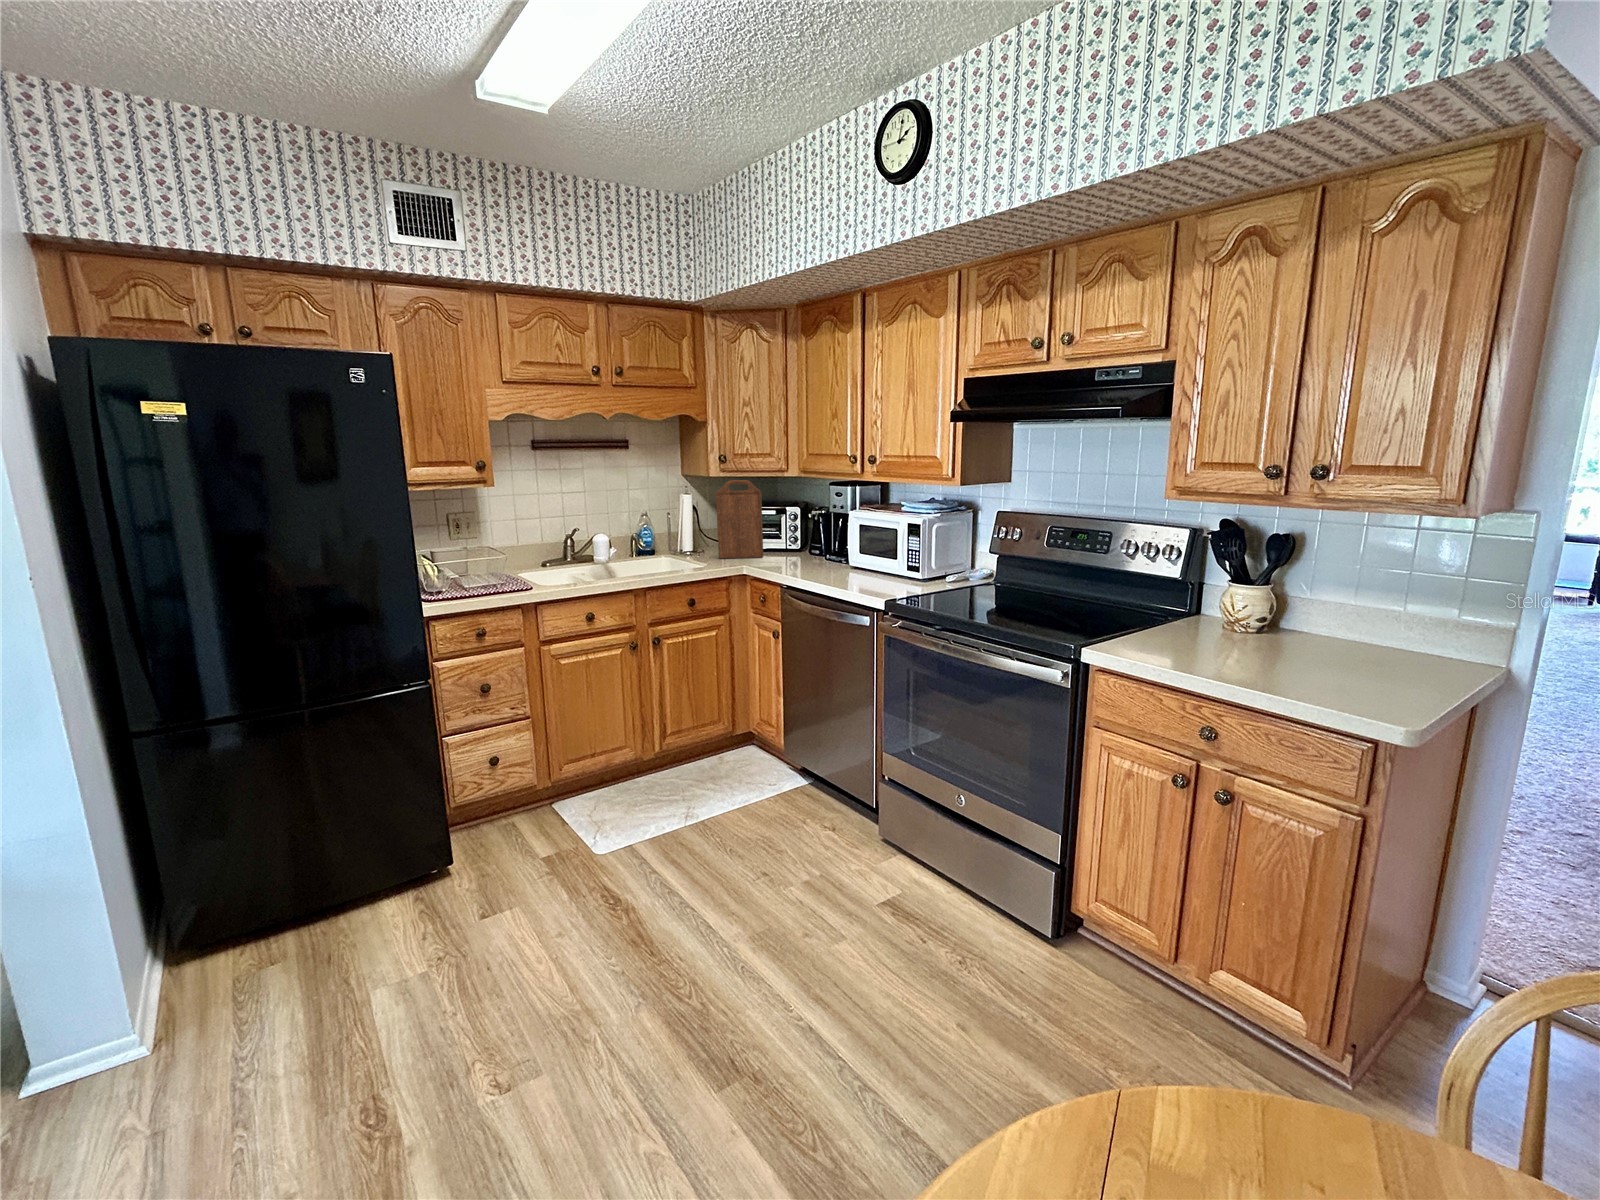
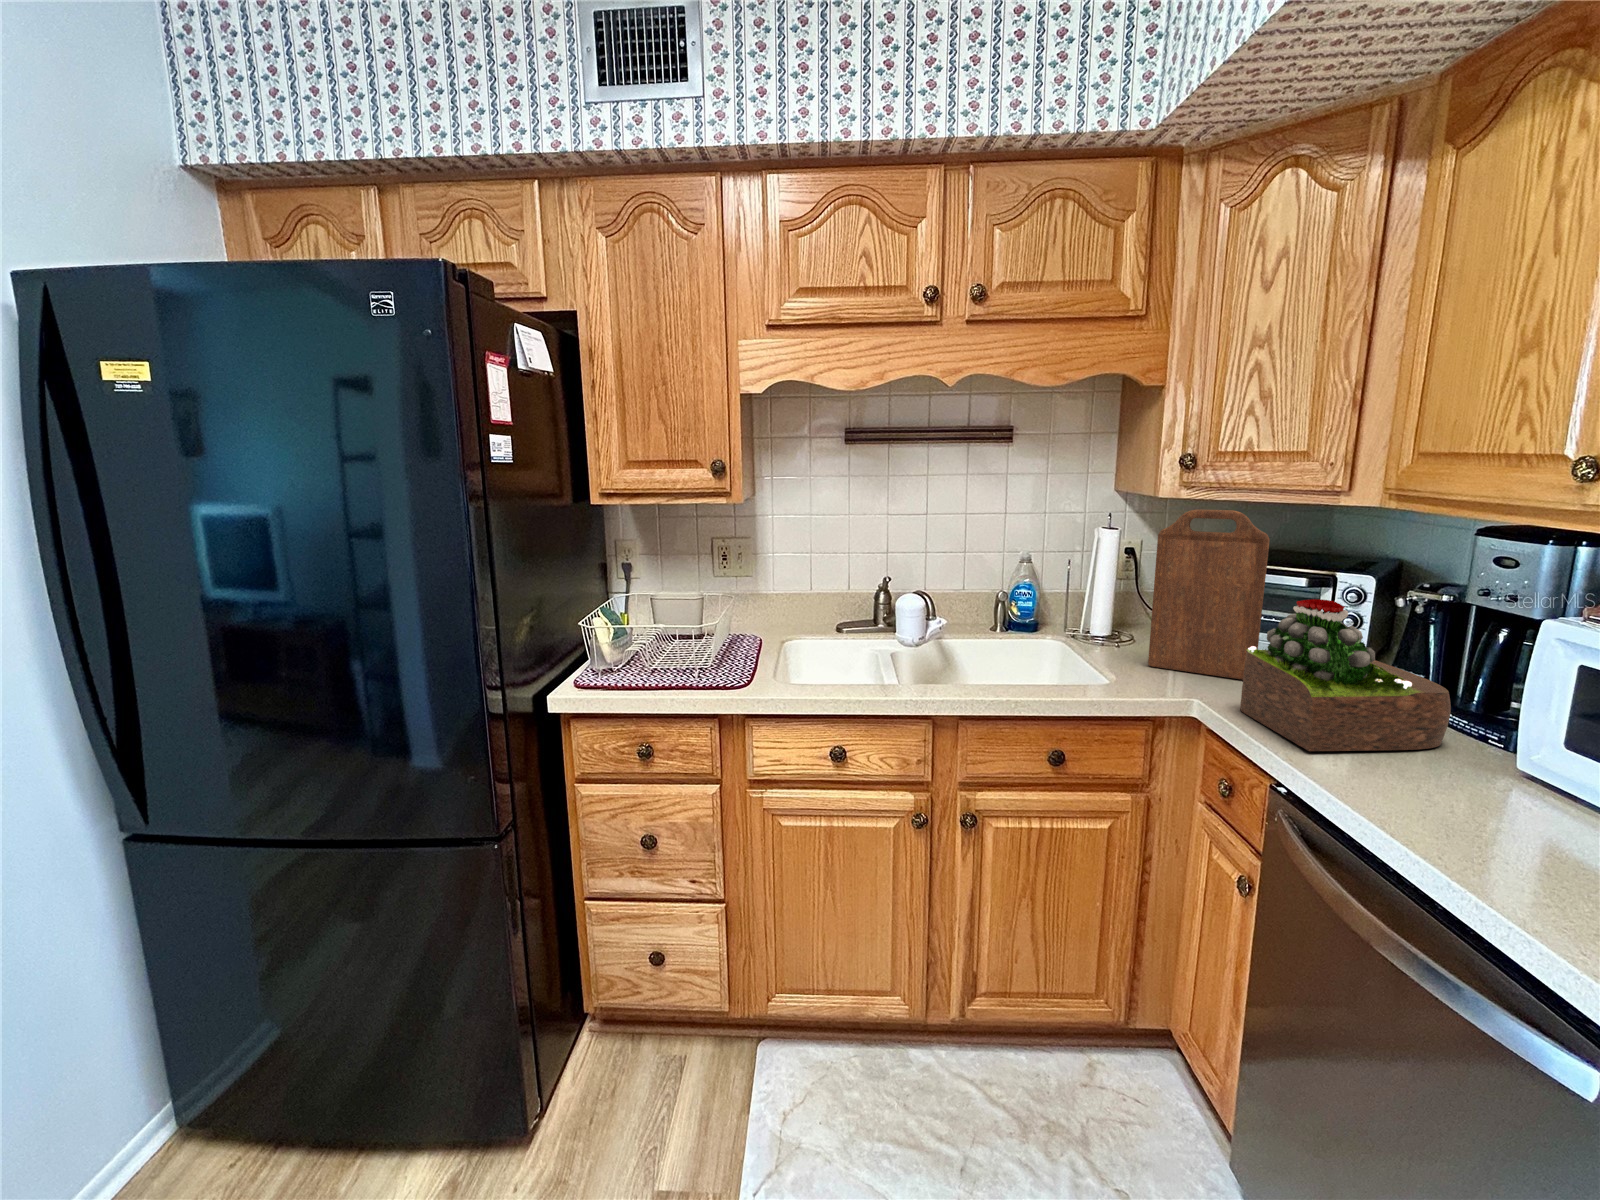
succulent plant: none [762,513,829,570] -> present [1240,599,1451,751]

